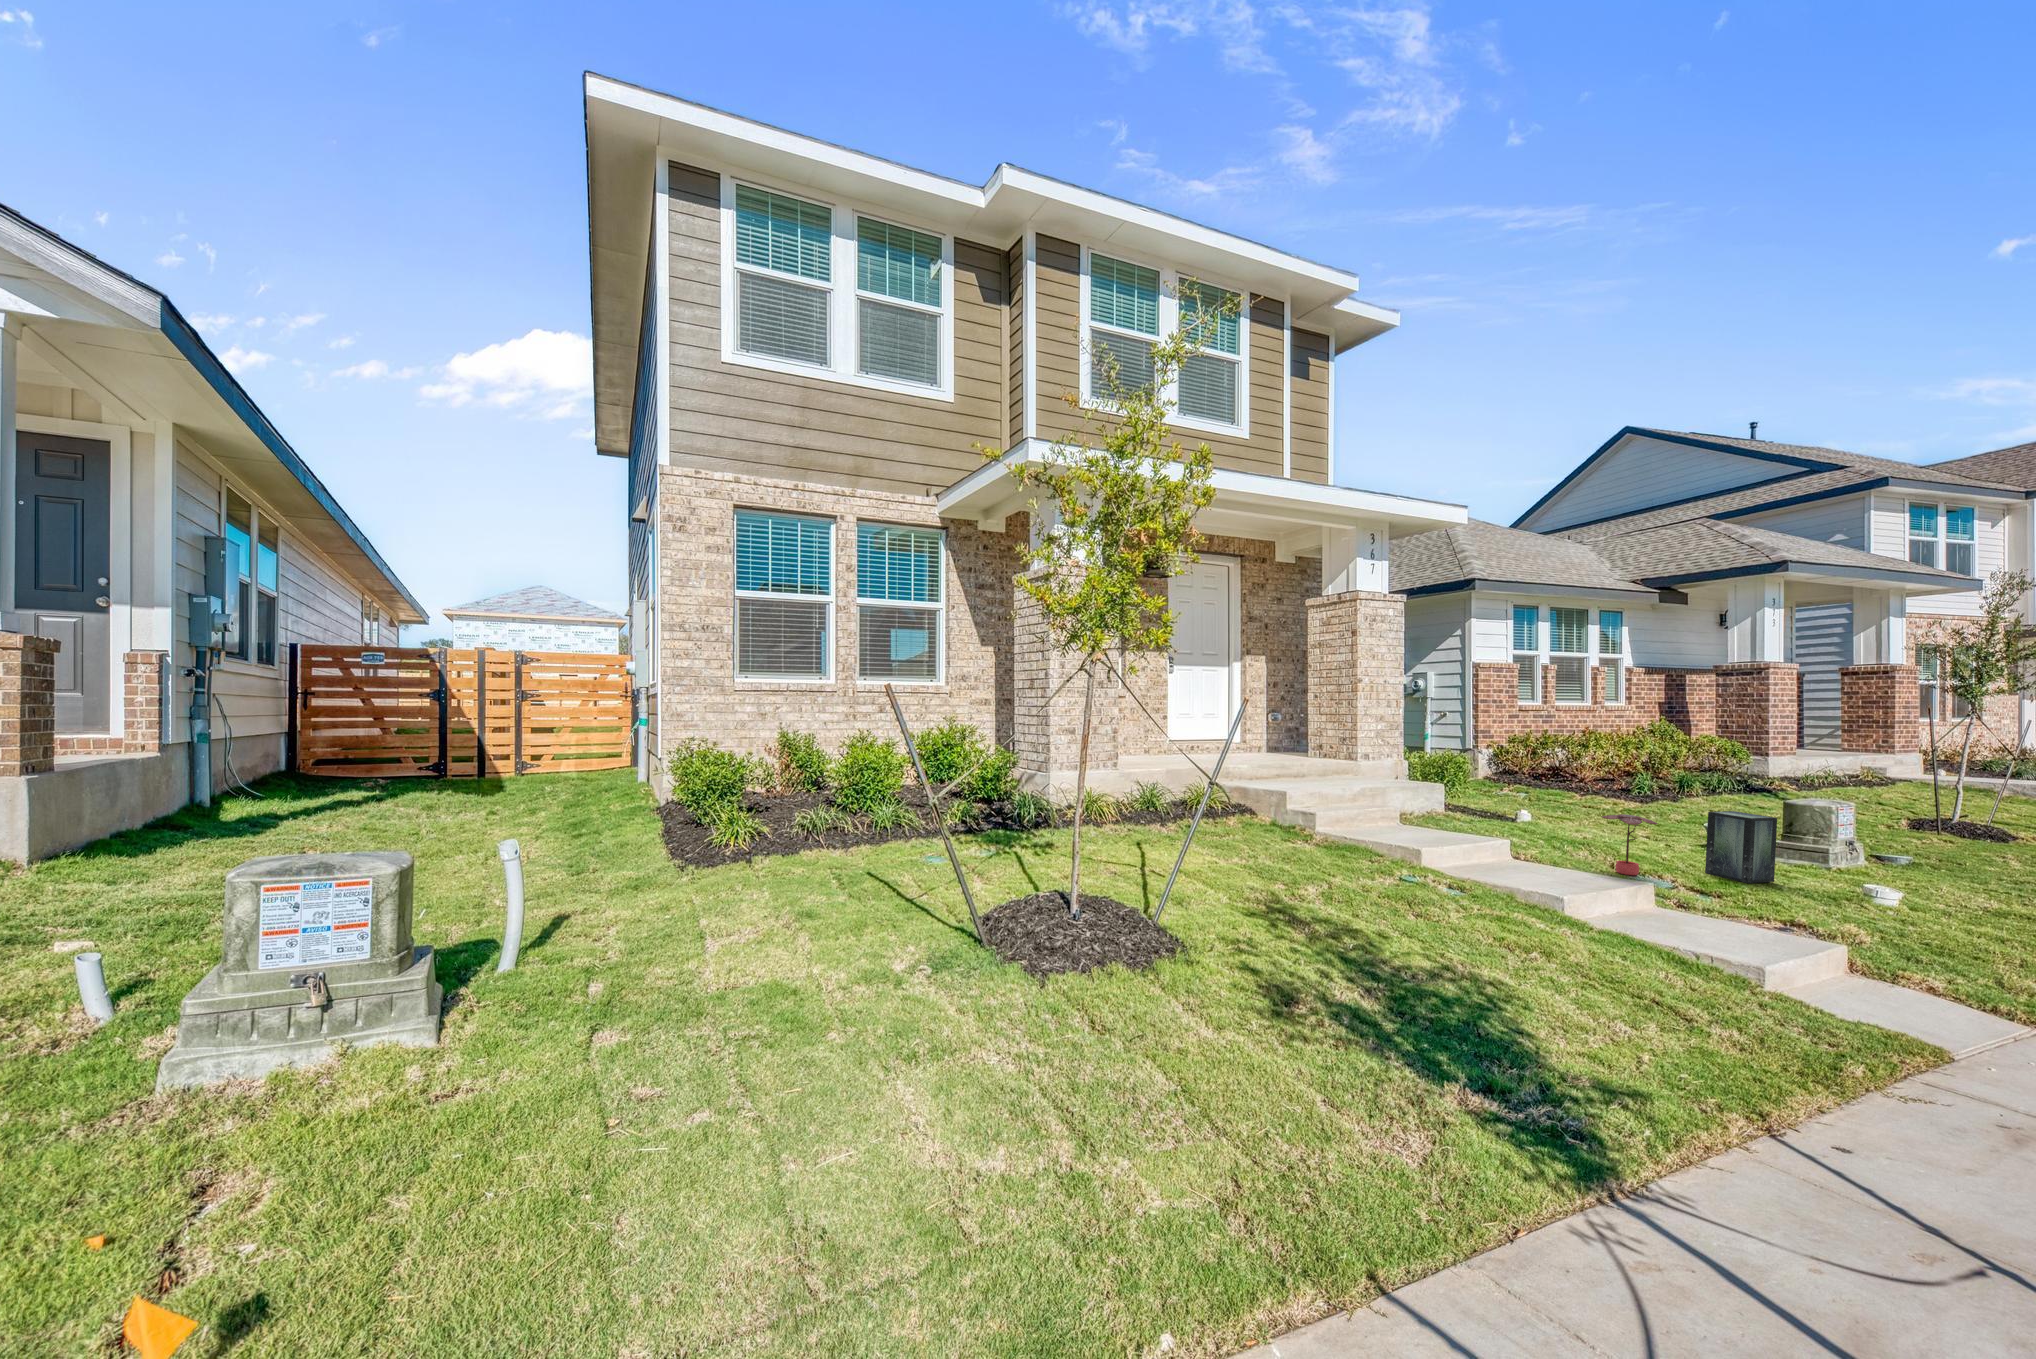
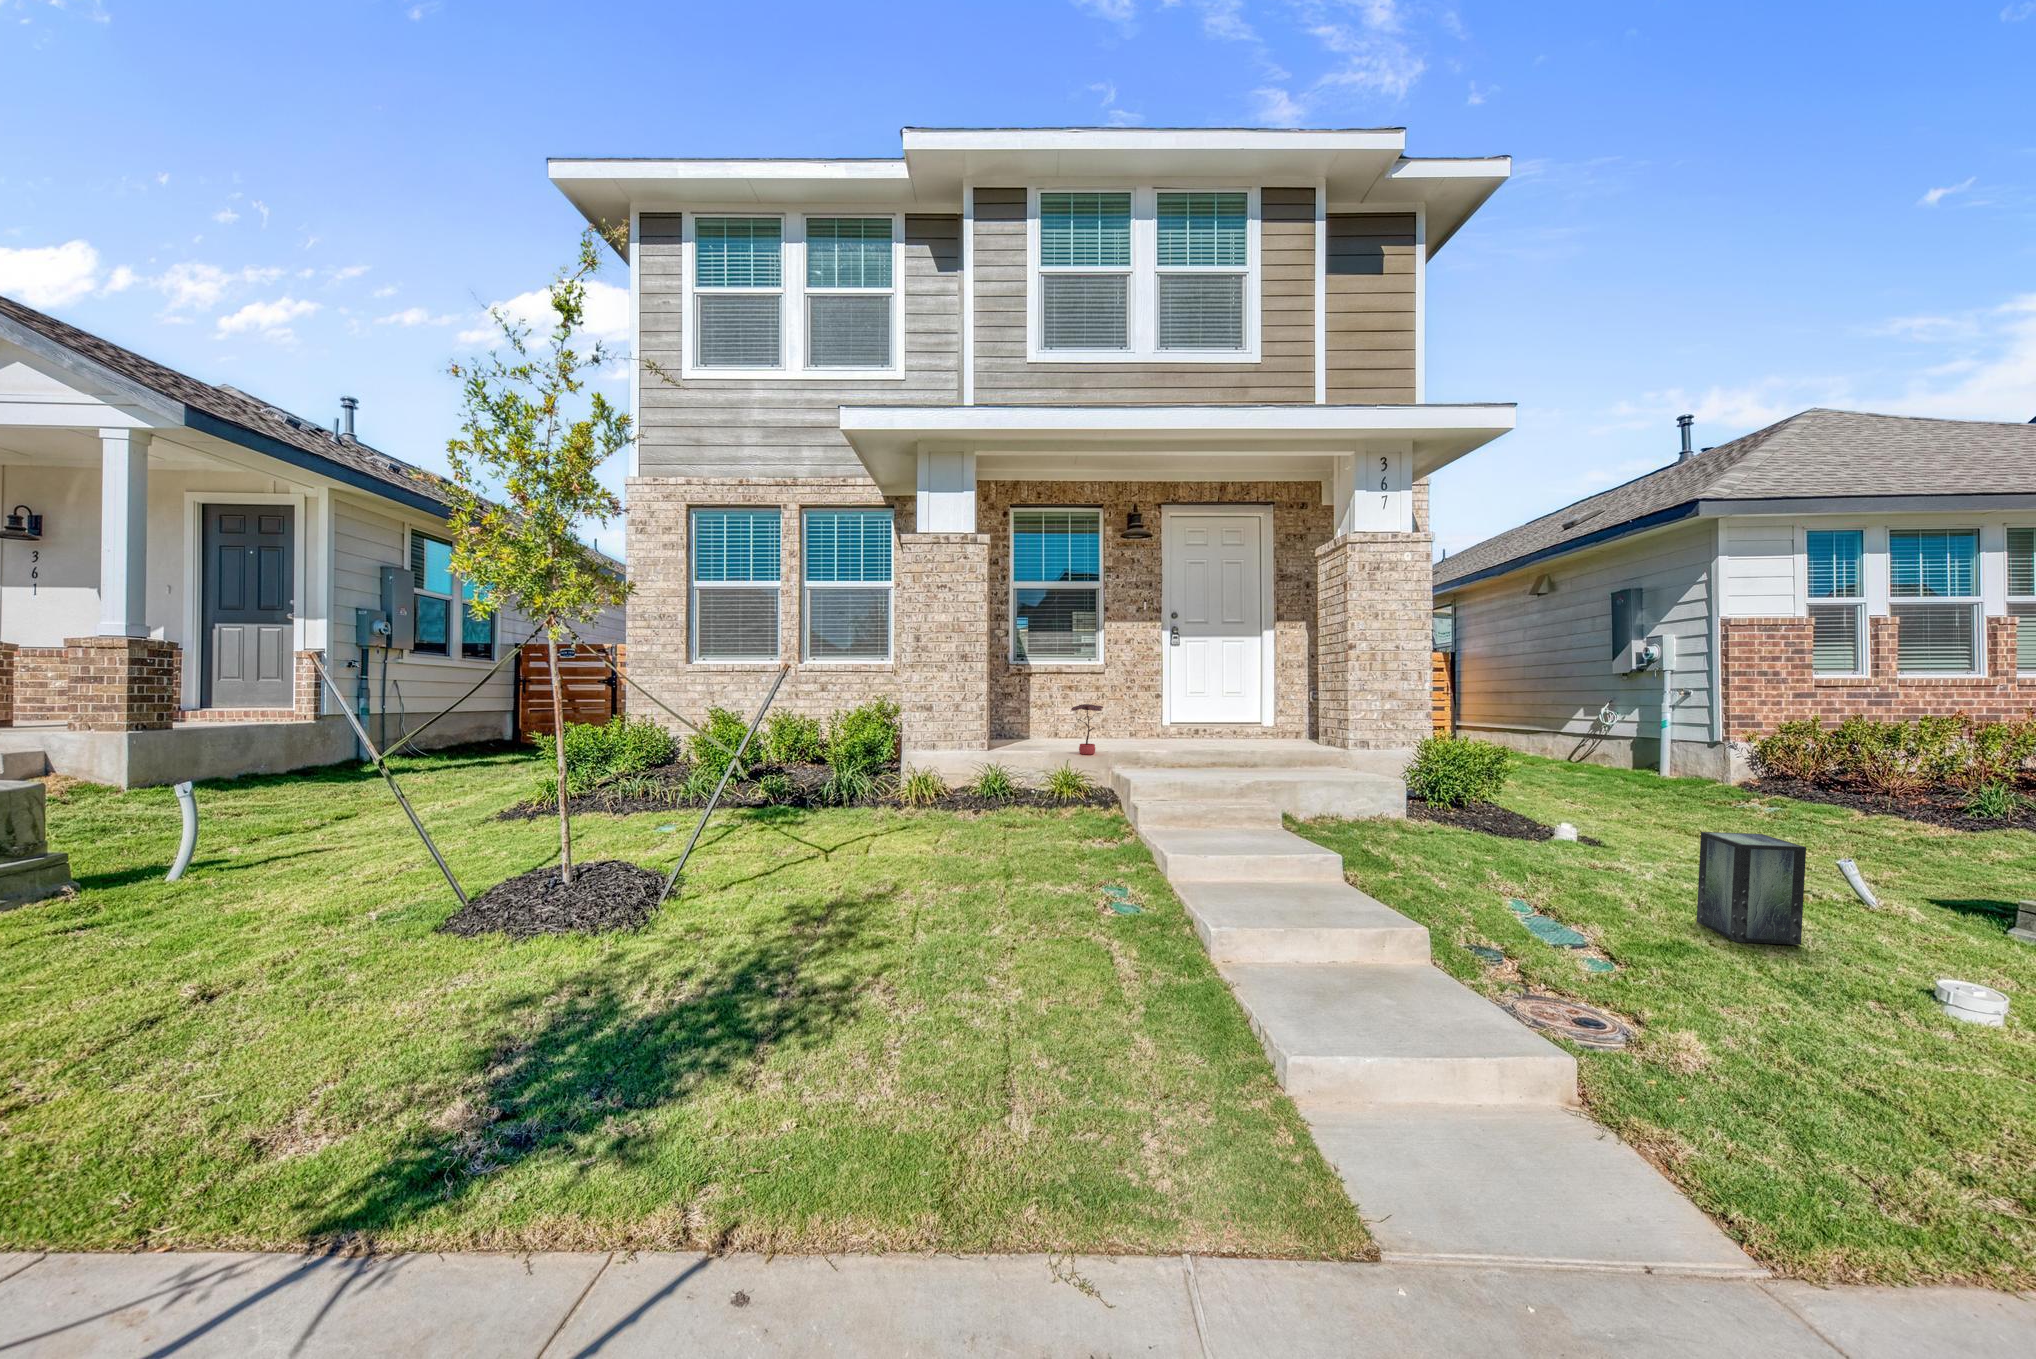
potted plant: present [1602,814,1658,875] -> present [1071,704,1103,755]

